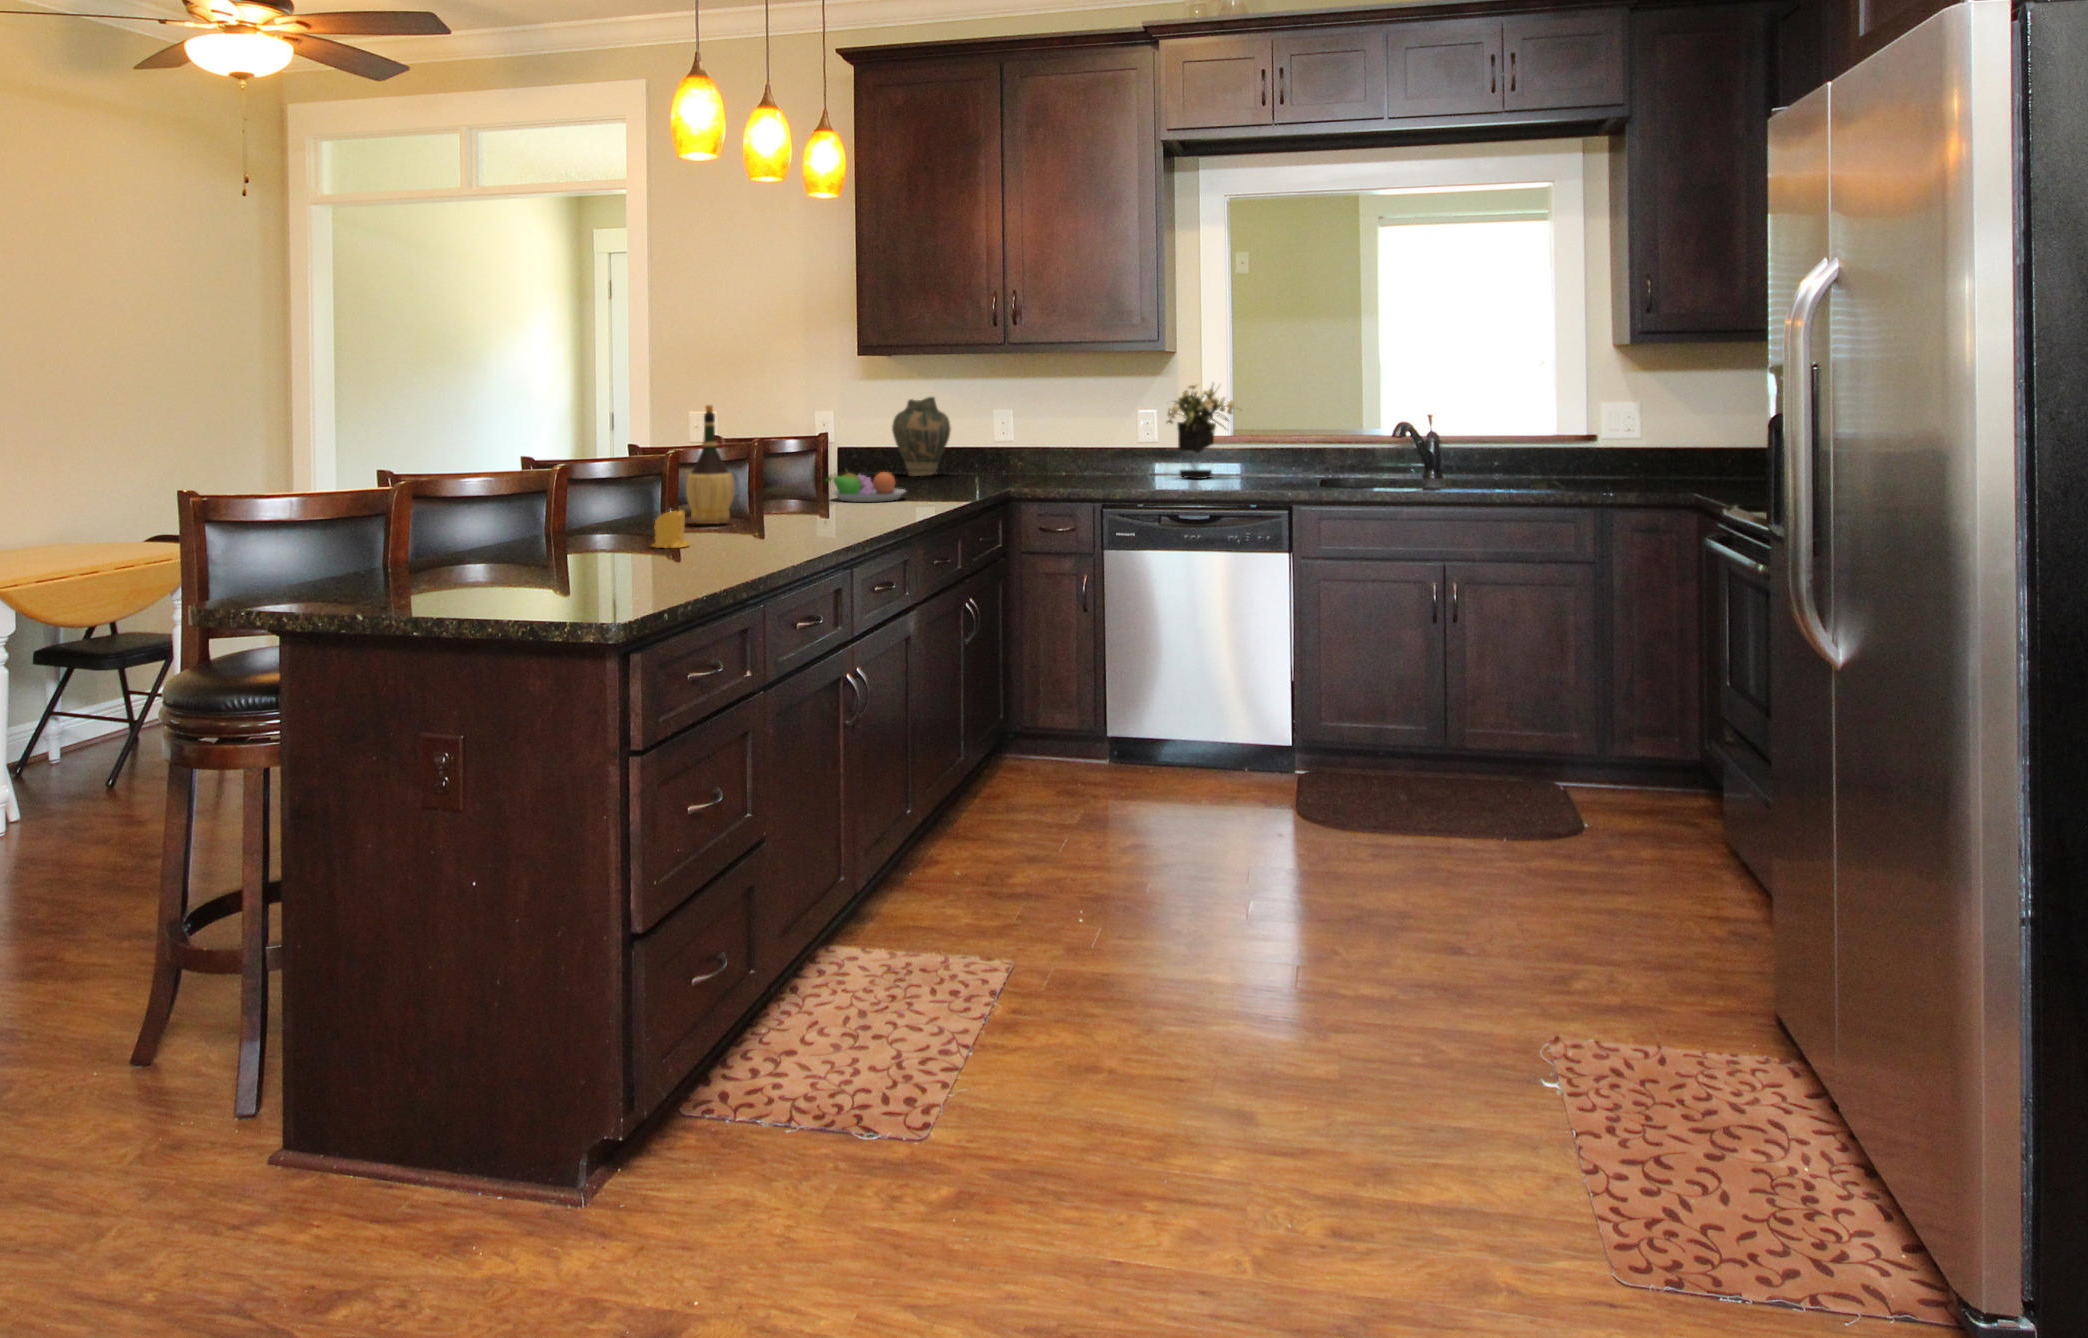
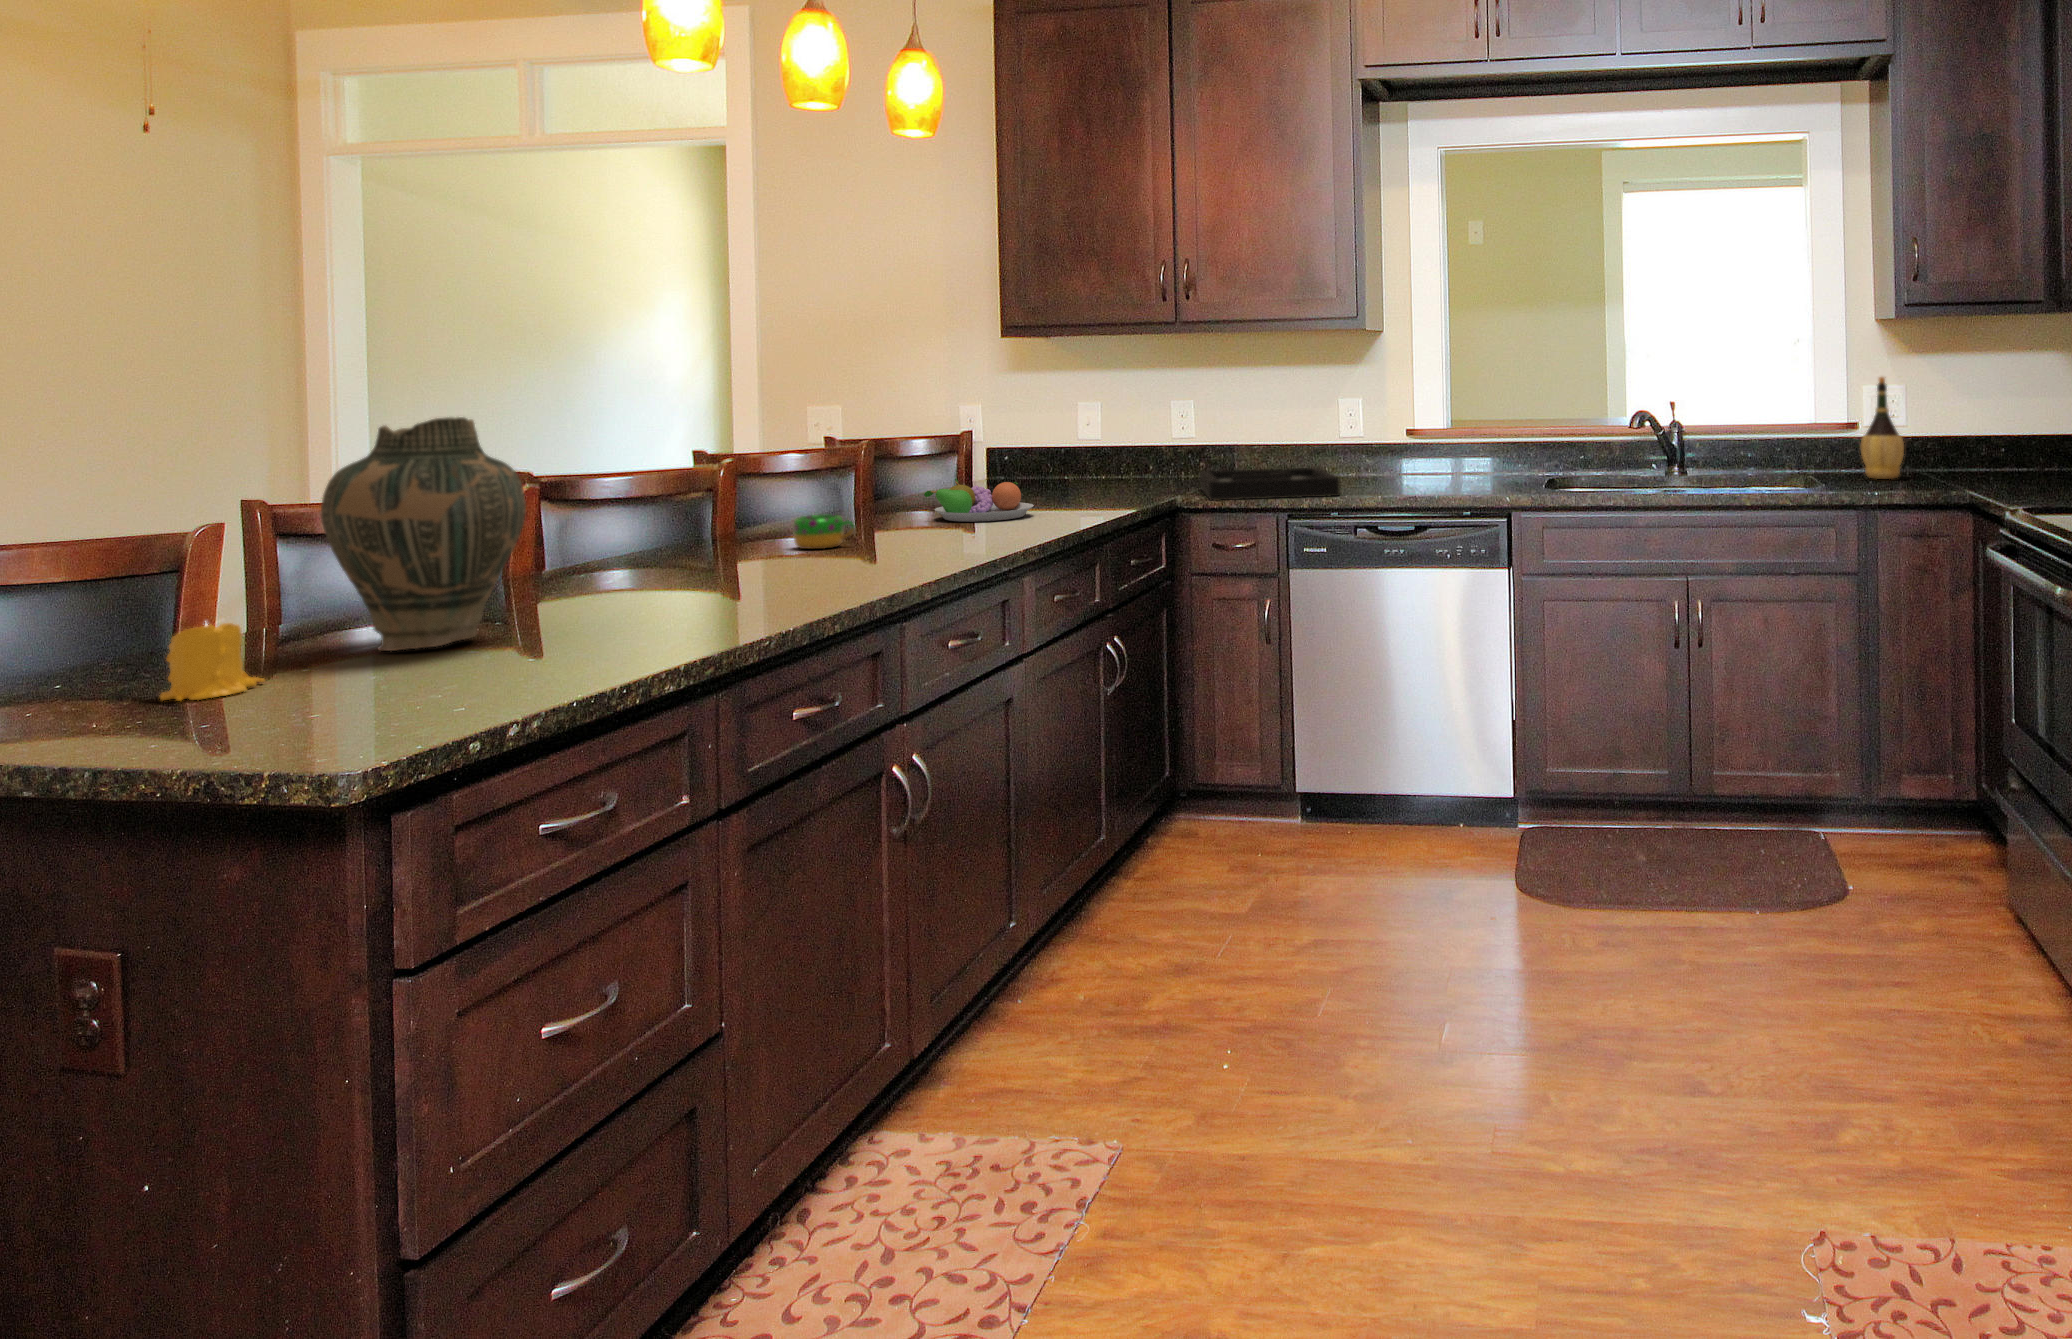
flower arrangement: present [1167,384,1235,479] -> none [1367,365,1461,482]
vase: present [892,397,951,476] -> present [321,417,526,651]
wine bottle: present [686,405,734,524] -> present [1861,377,1904,479]
decorative tray: none [1025,466,1145,491] -> present [1200,468,1340,500]
mug: none [746,492,790,518] -> present [793,515,854,549]
candle: present [652,510,690,548] -> present [160,623,265,701]

